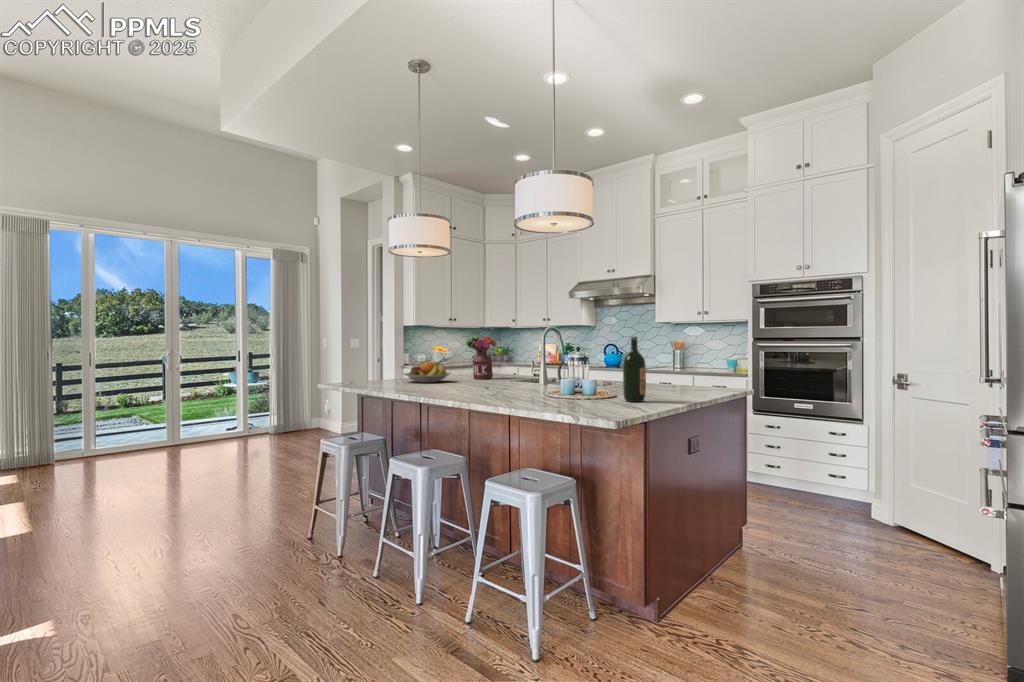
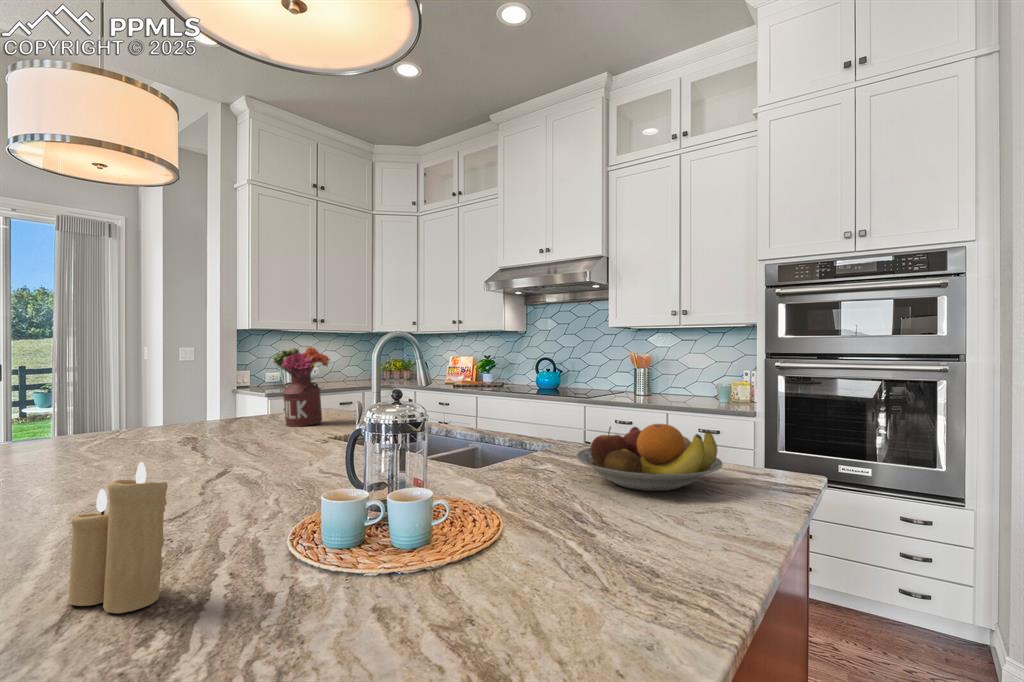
wine bottle: present [623,337,646,402] -> none [479,368,555,602]
fruit bowl: present [404,362,451,383] -> present [576,424,723,491]
candle: none [511,363,536,402] -> present [69,462,167,613]

